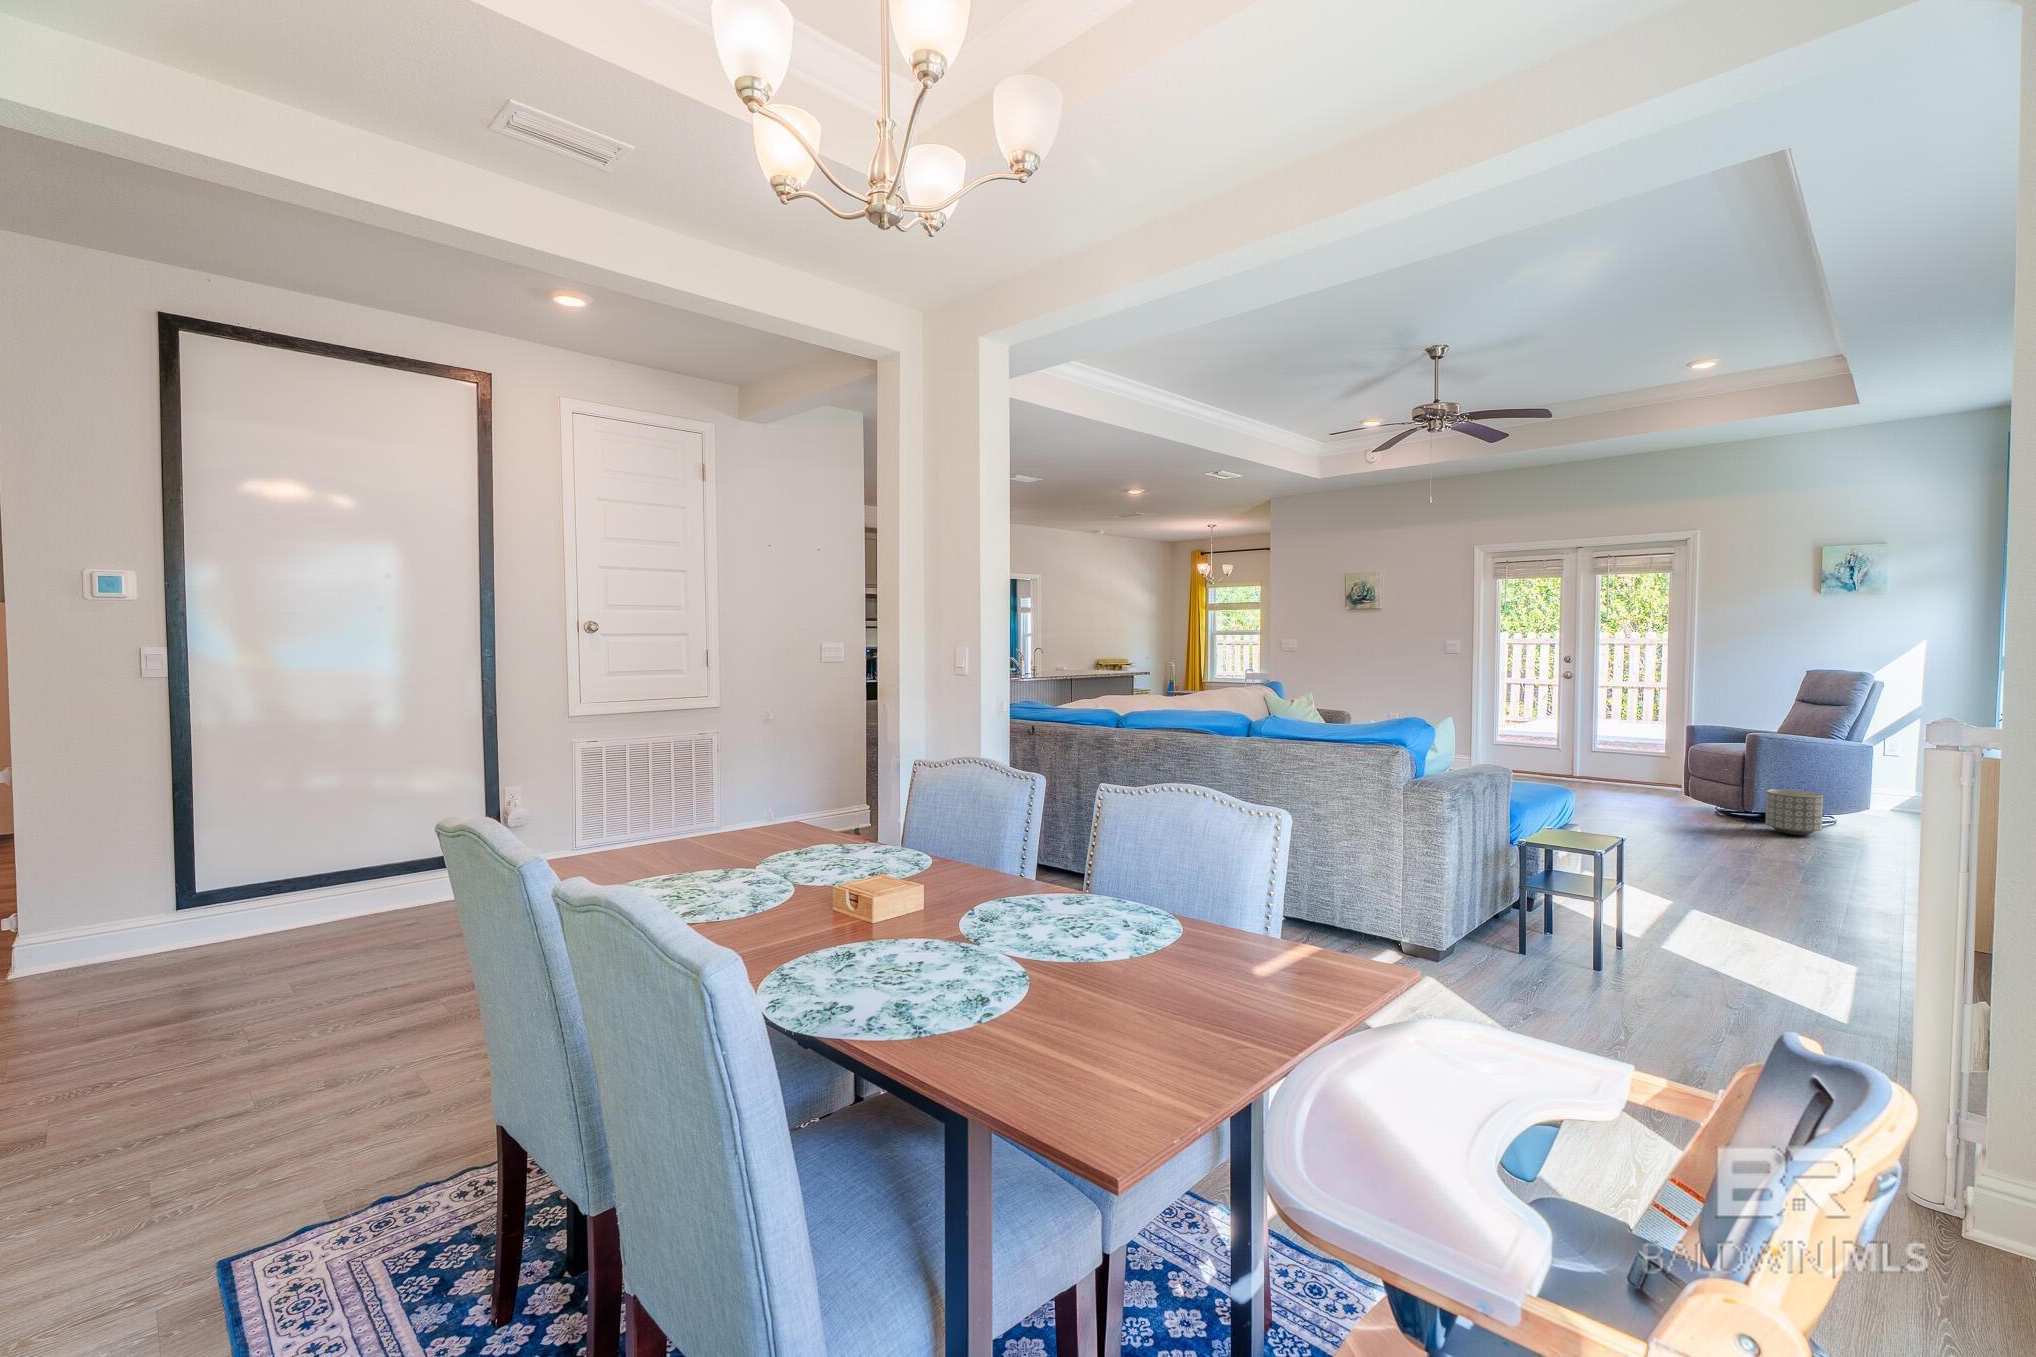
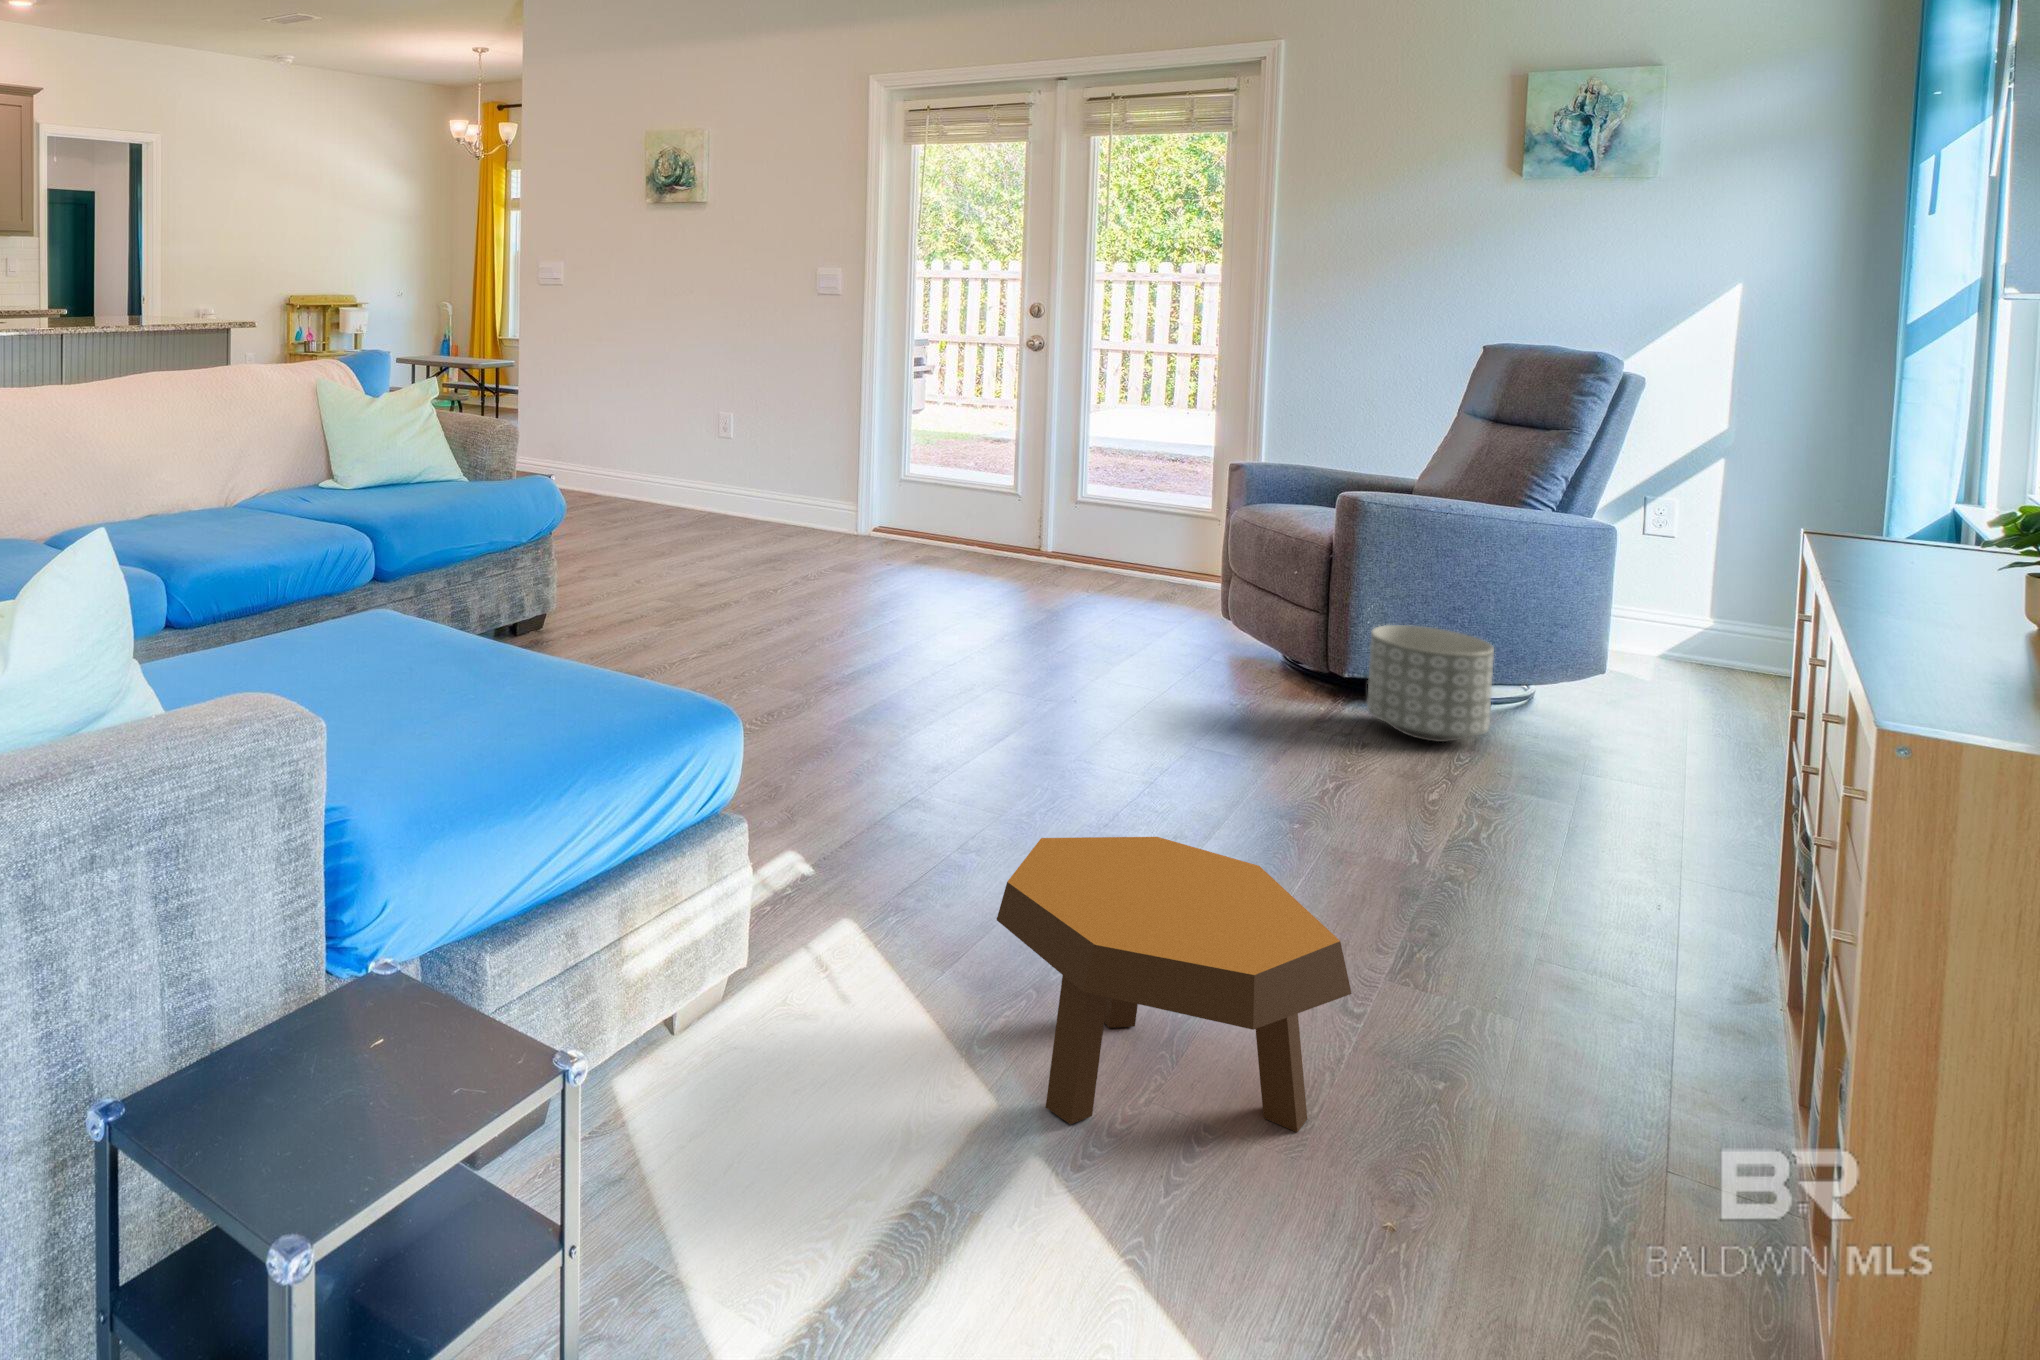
footstool: none [1672,834,1802,913] -> present [997,837,1352,1132]

